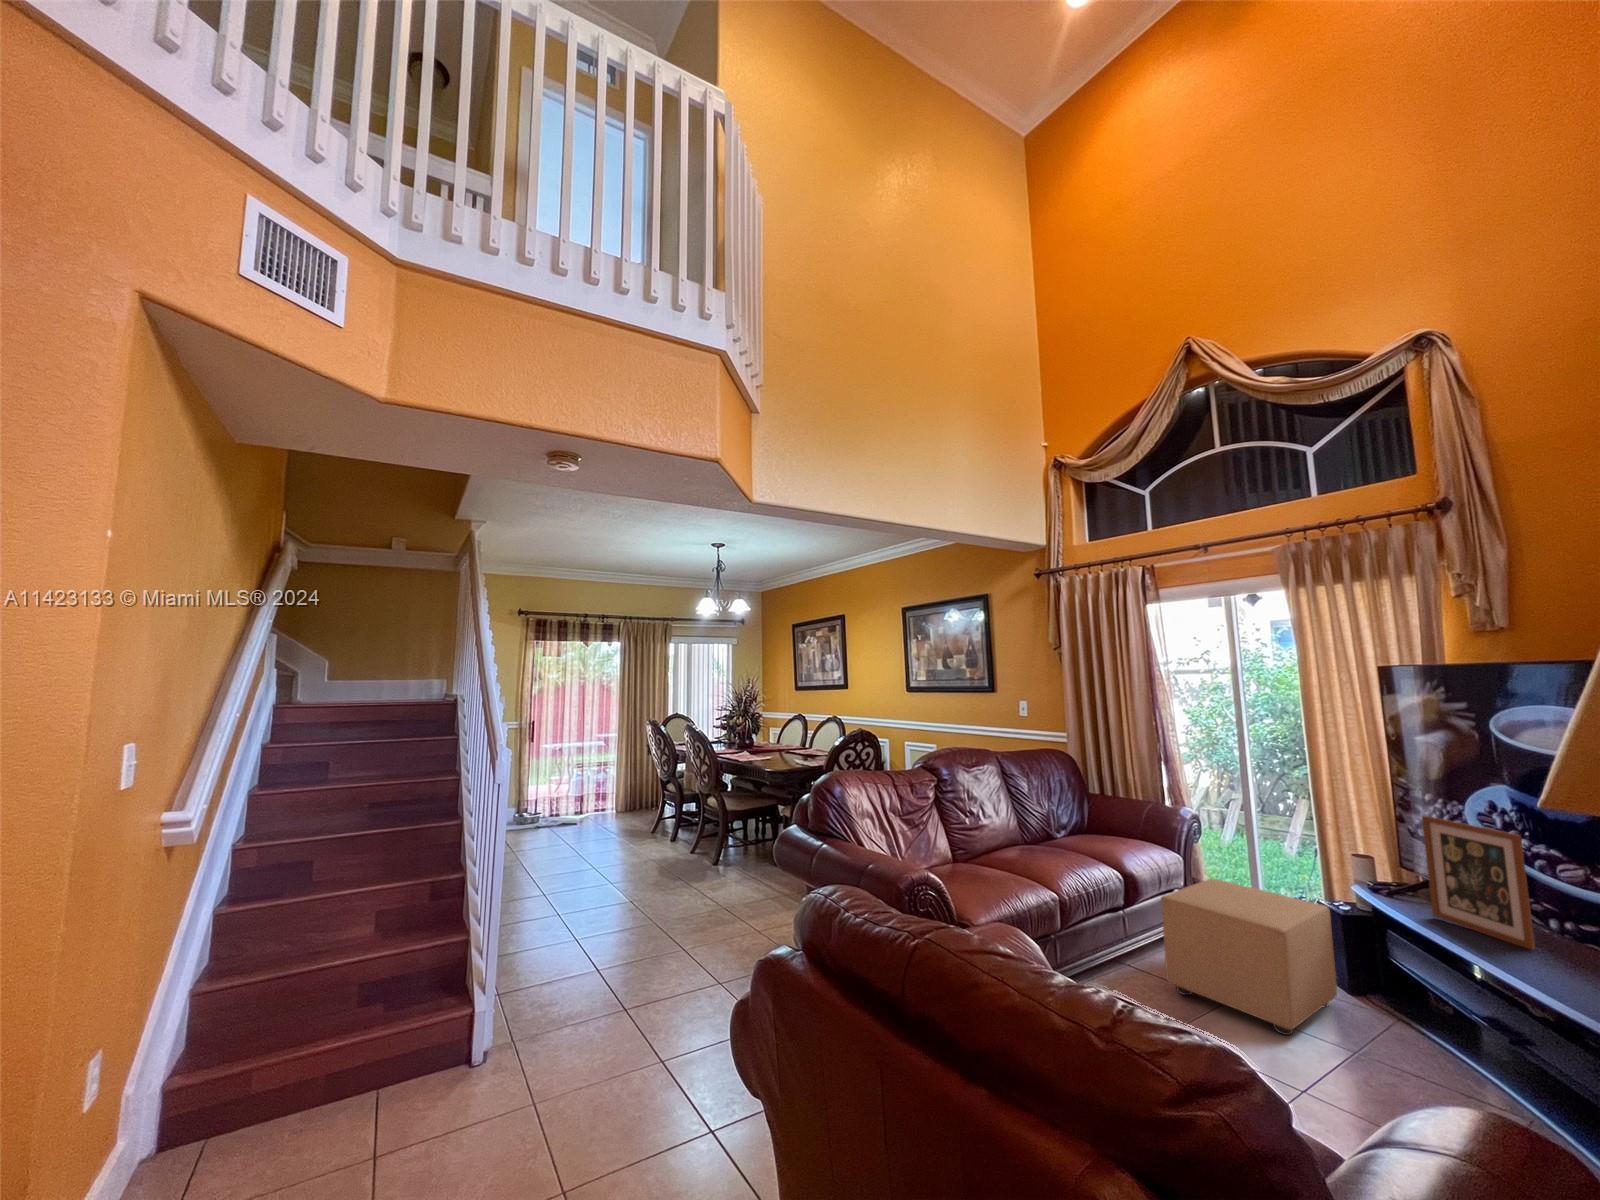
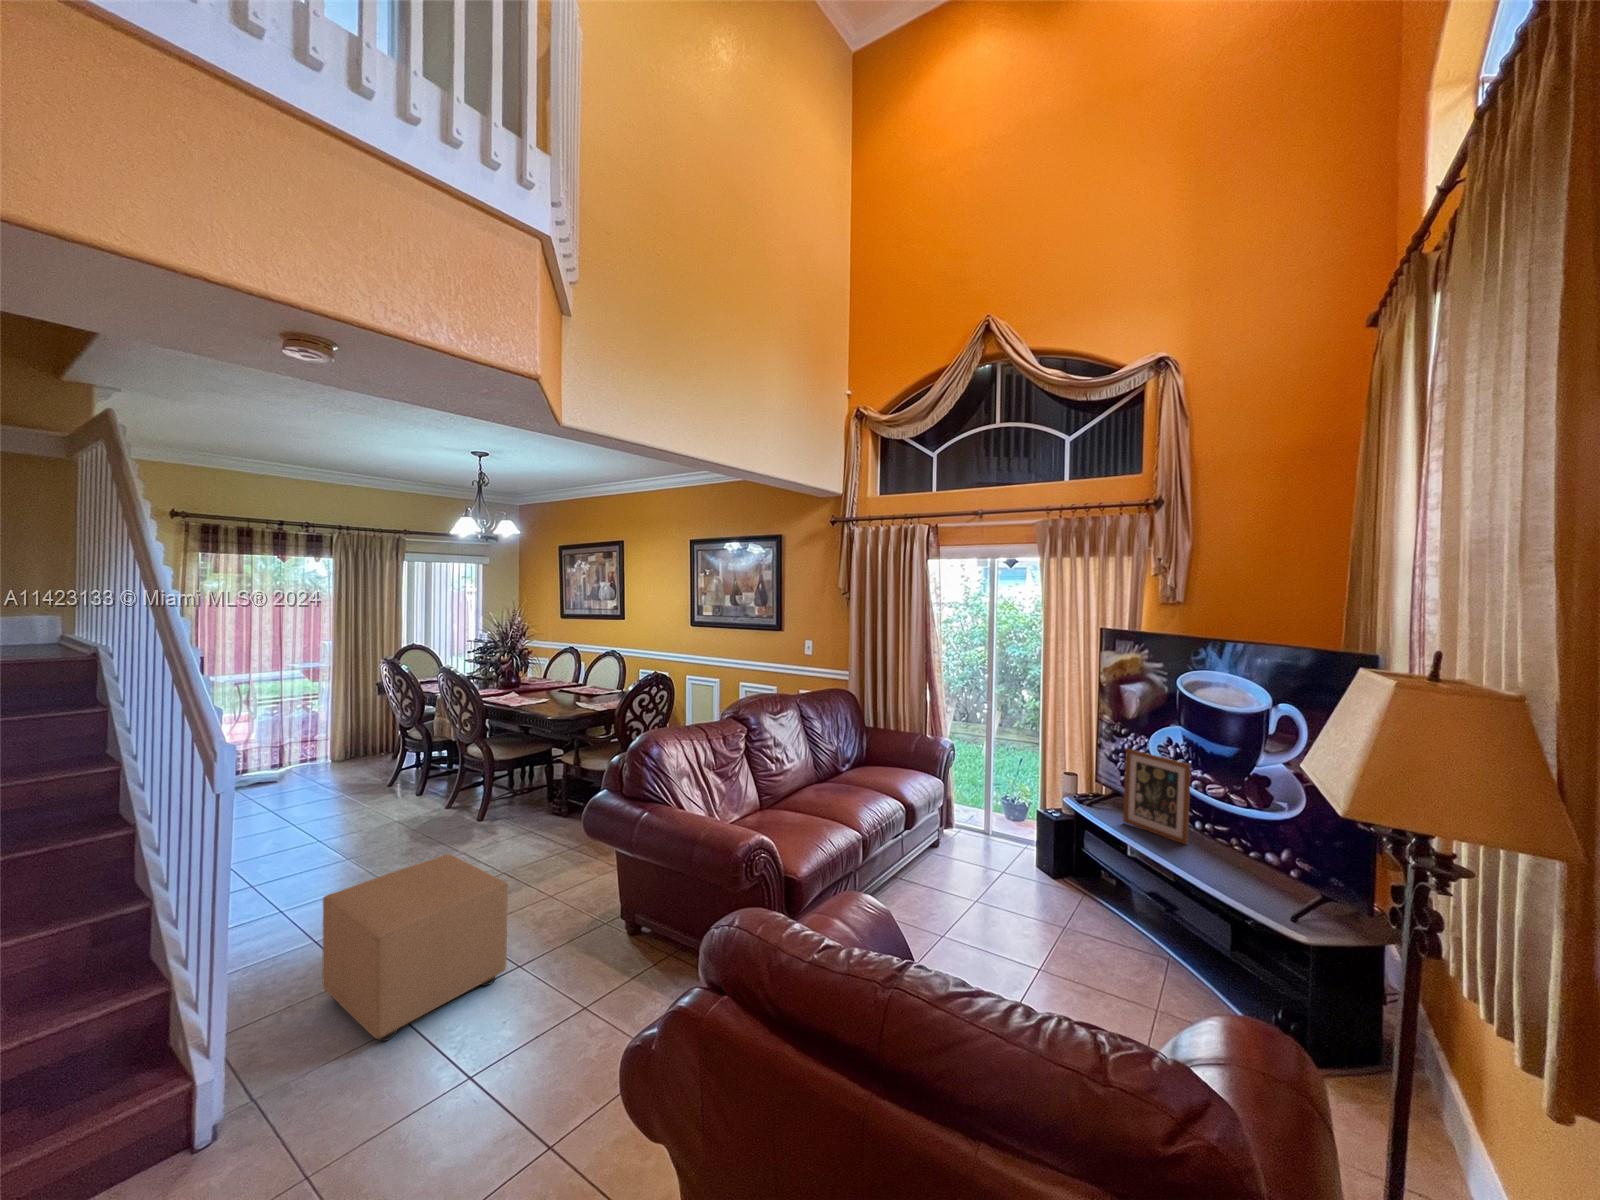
ottoman: present [1161,879,1337,1035] -> present [322,854,508,1041]

